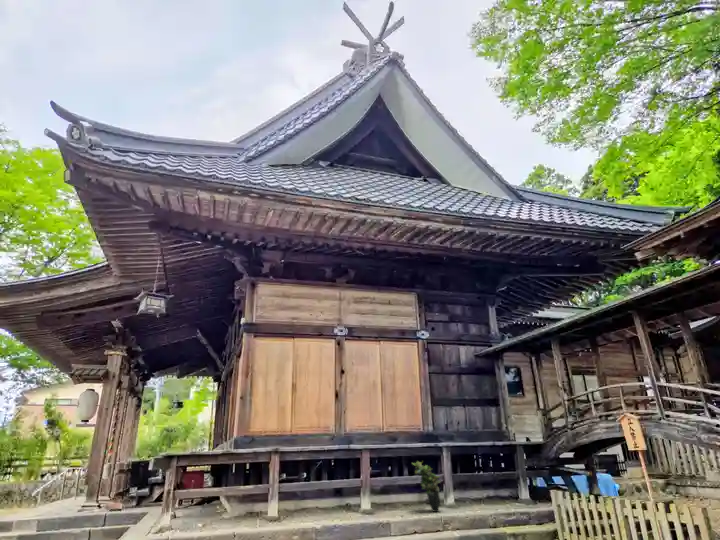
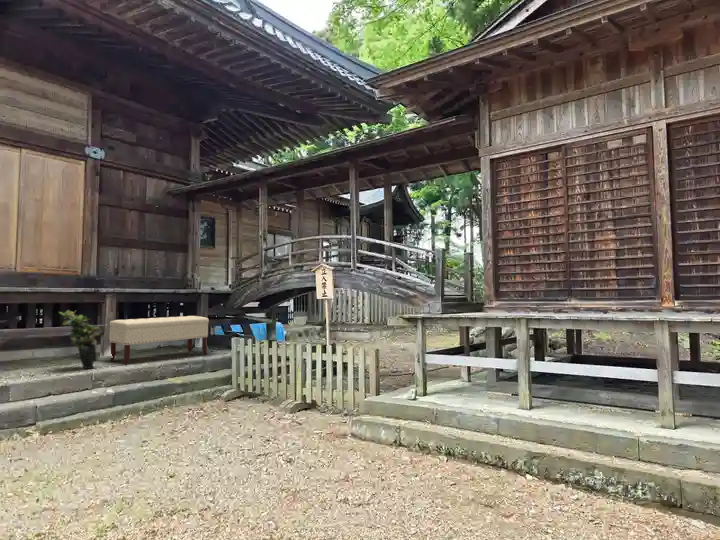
bench: none [447,467,530,511] -> present [109,316,209,365]

